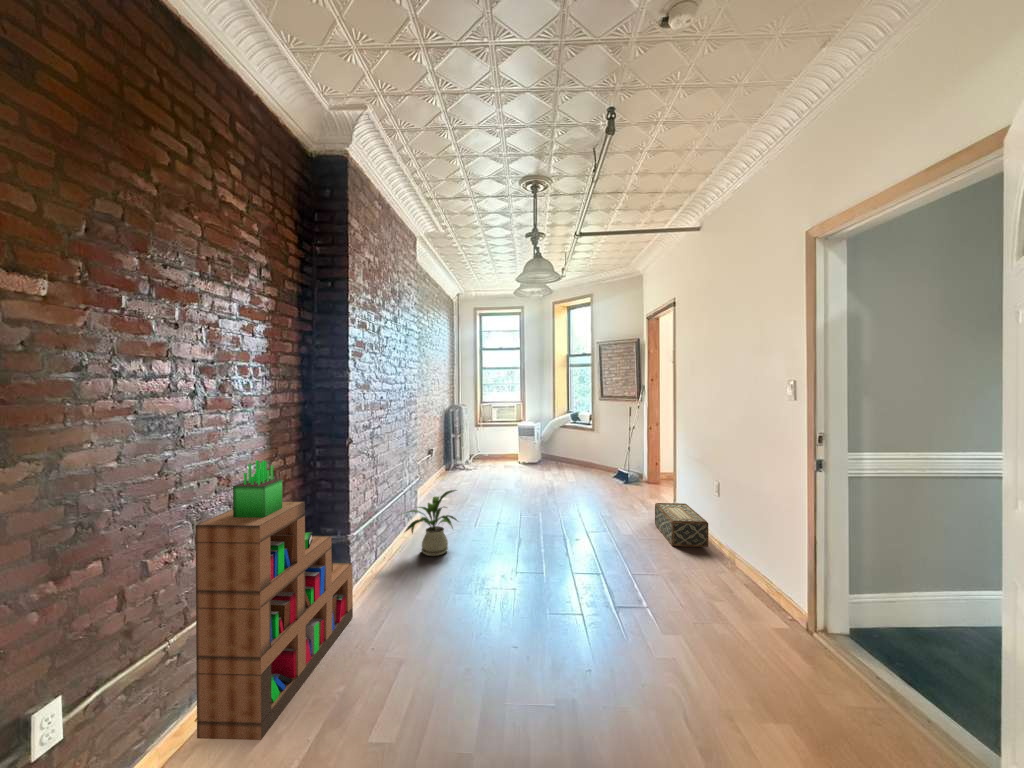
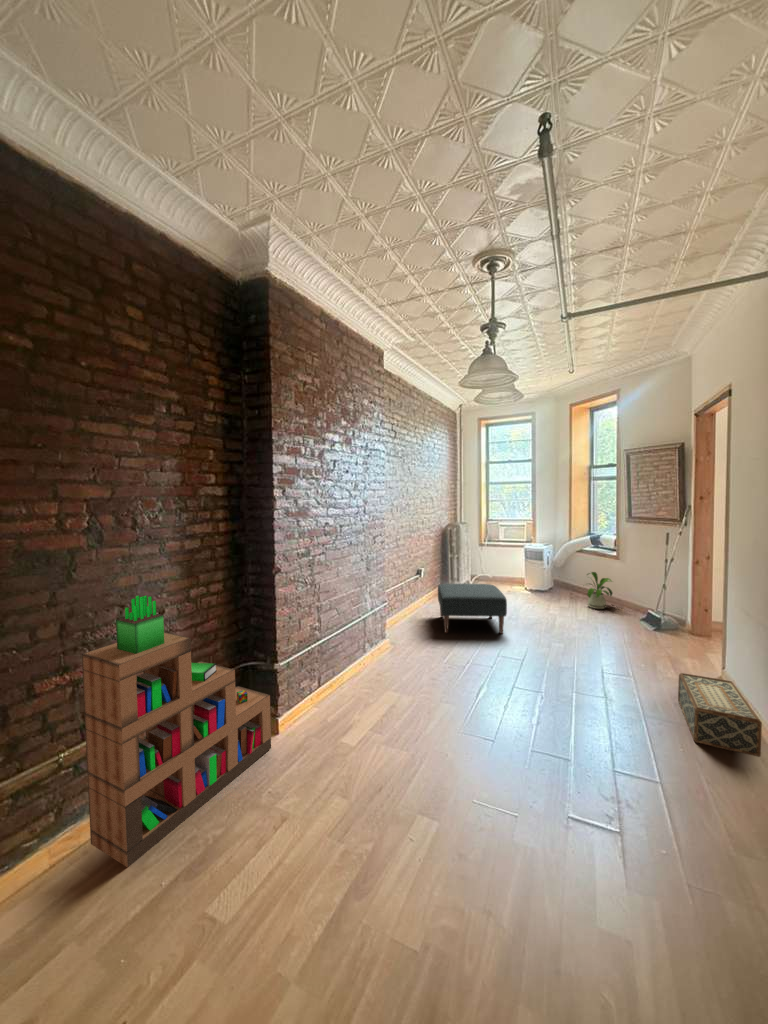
ottoman: none [453,457,520,504] -> present [438,584,507,634]
house plant: present [403,490,457,556] -> present [587,572,612,609]

